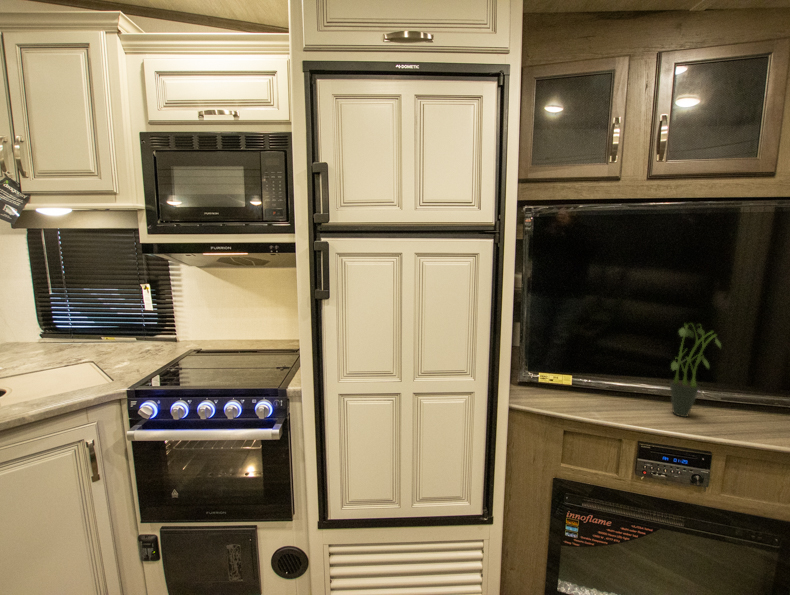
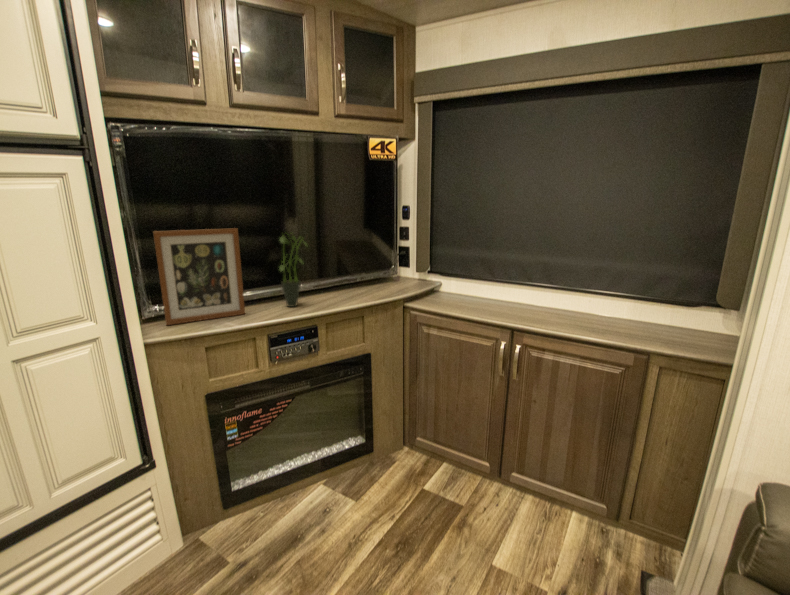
picture frame: none [531,304,626,407] -> present [153,228,245,325]

